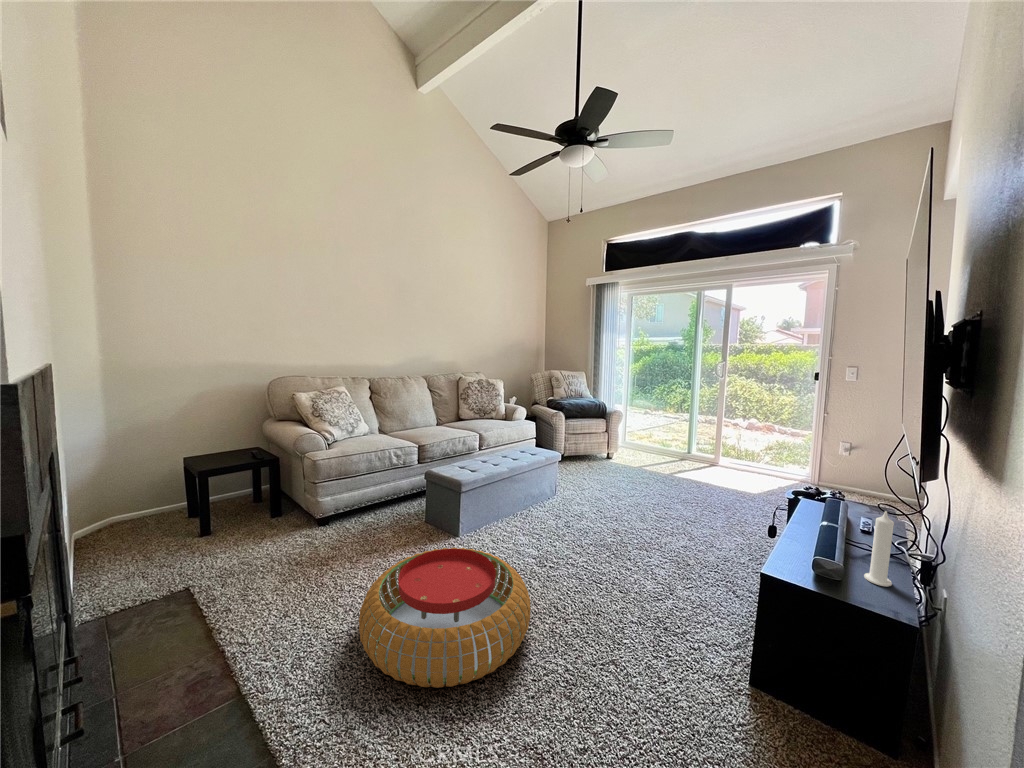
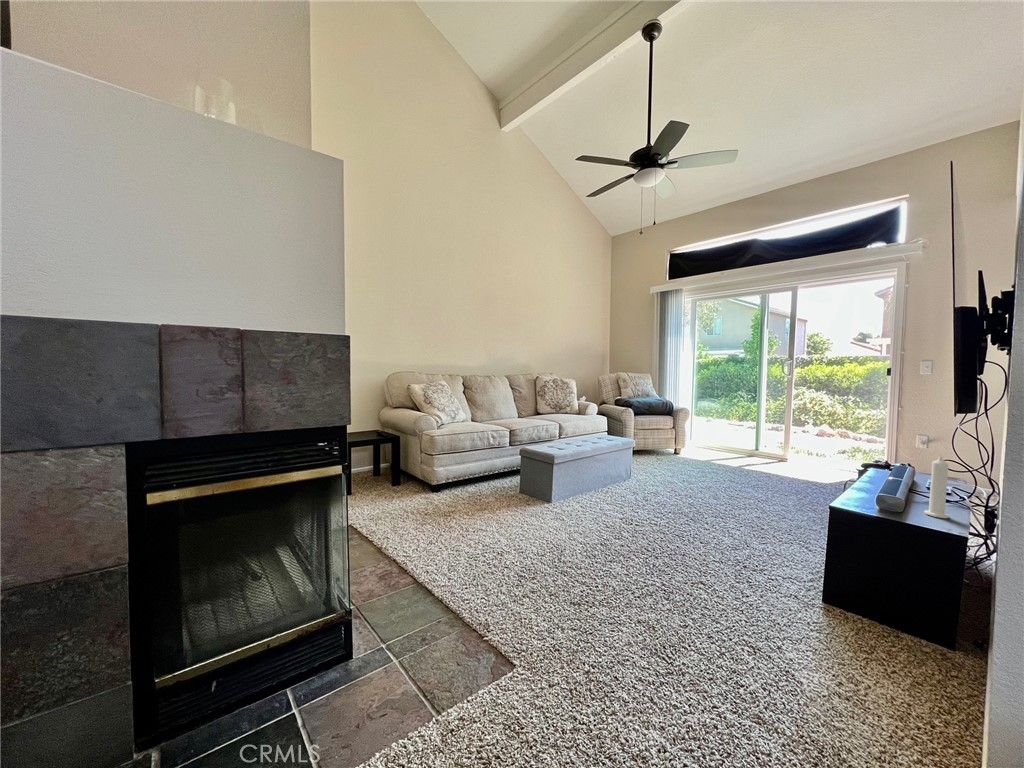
pouf: present [359,547,531,688] -> none [494,498,629,588]

